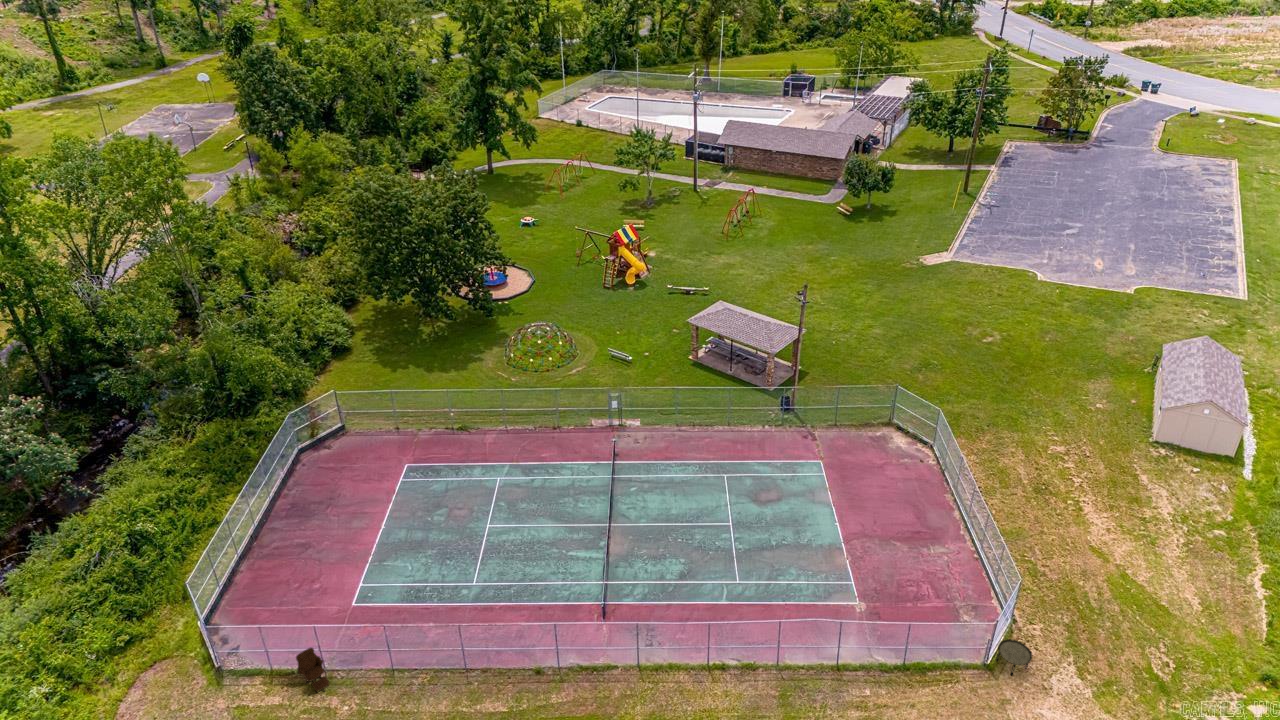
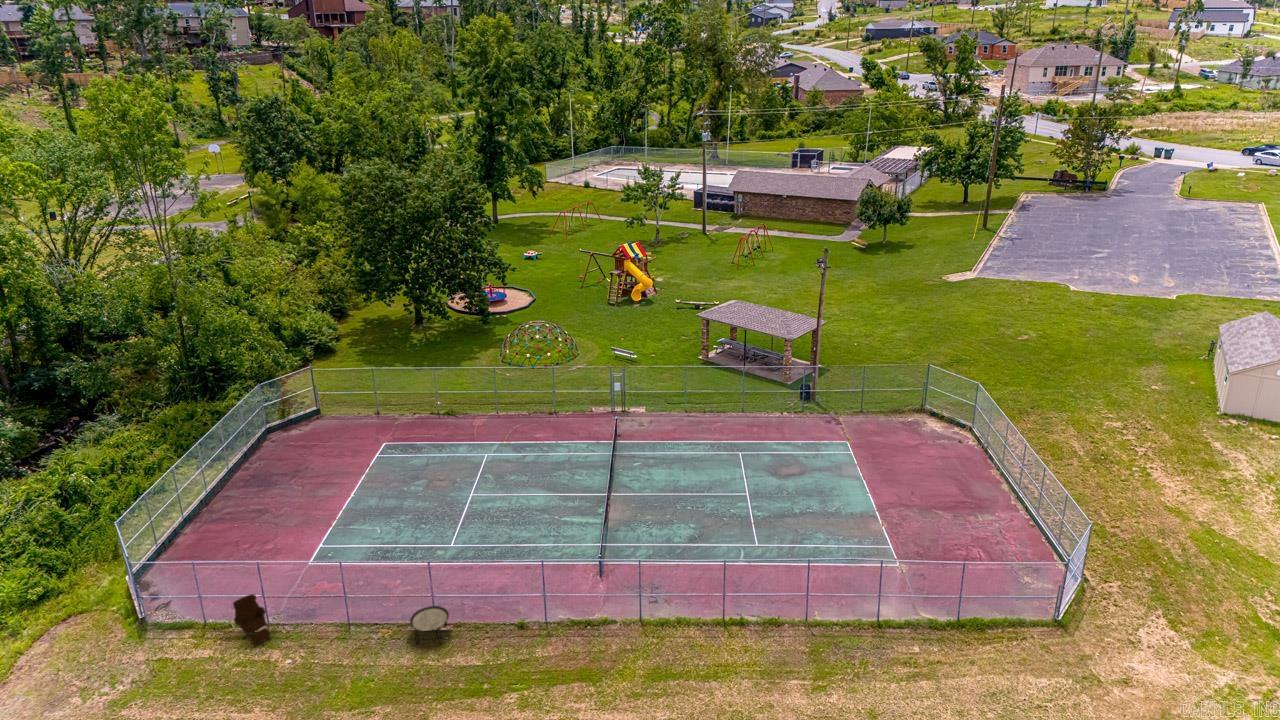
round table: present [996,639,1032,675] -> present [410,606,449,644]

